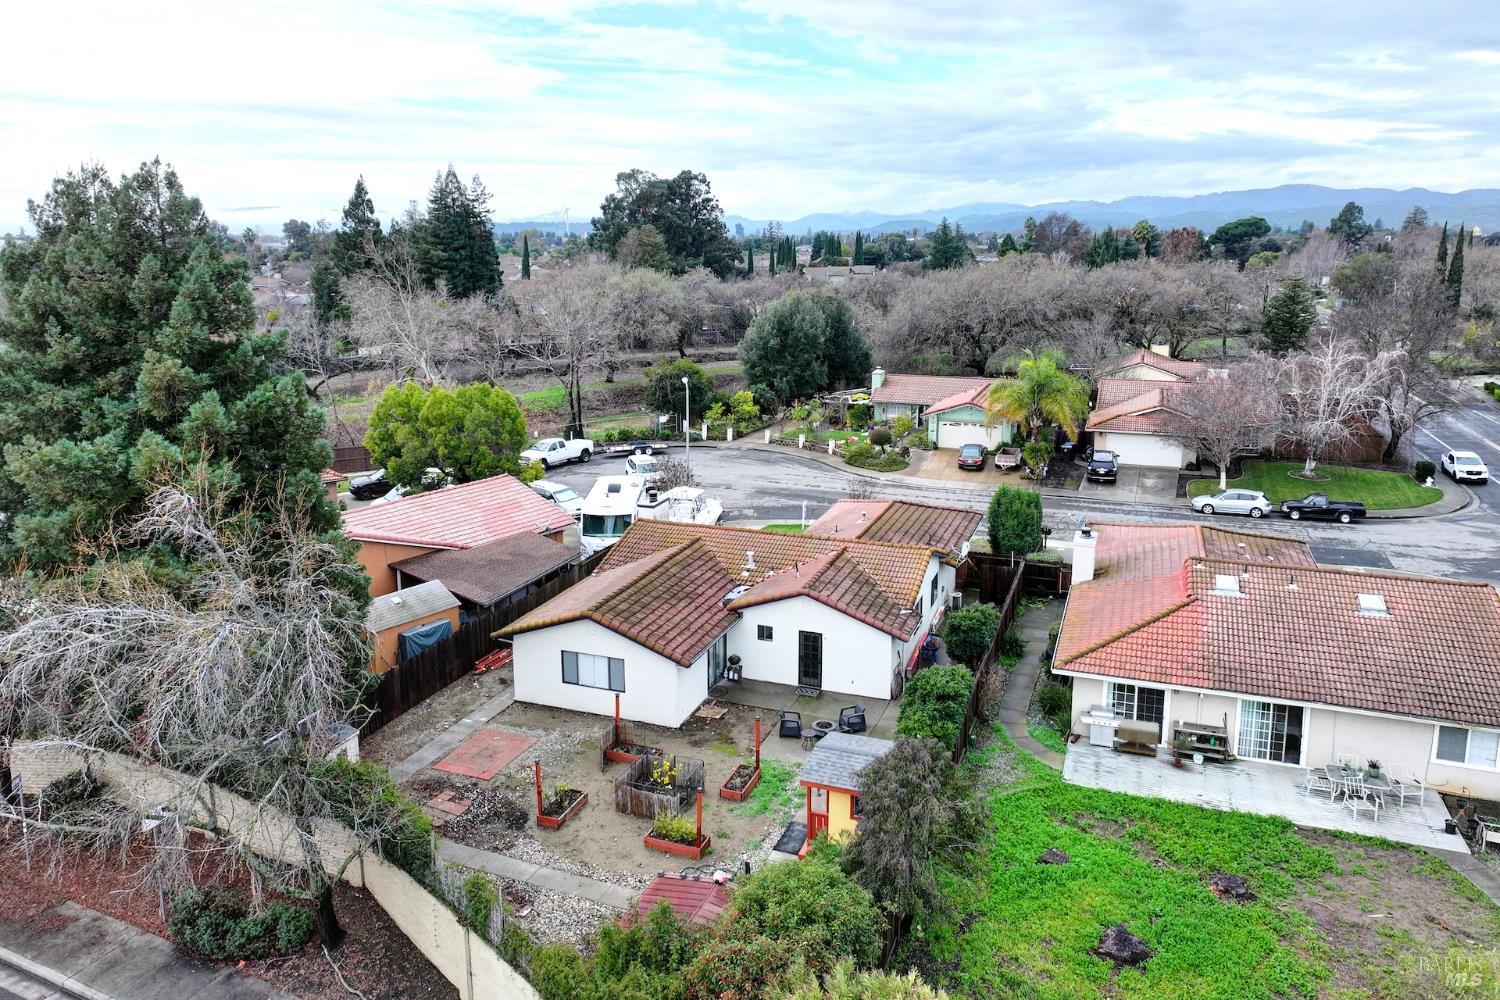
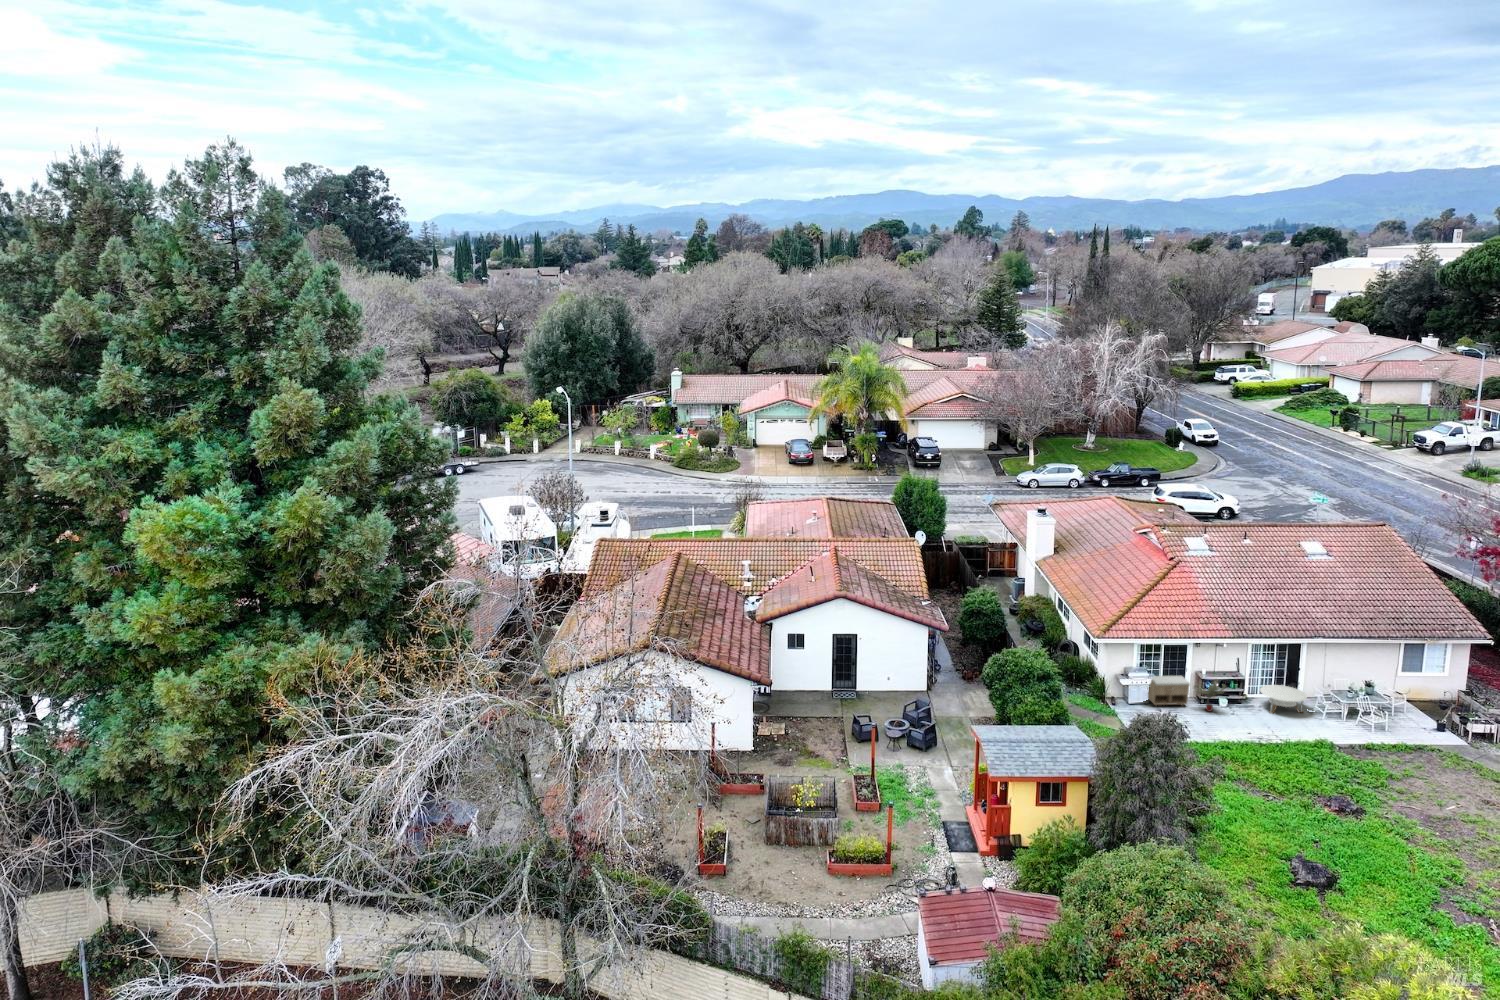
round table: none [1244,749,1298,786] -> present [1260,685,1307,713]

